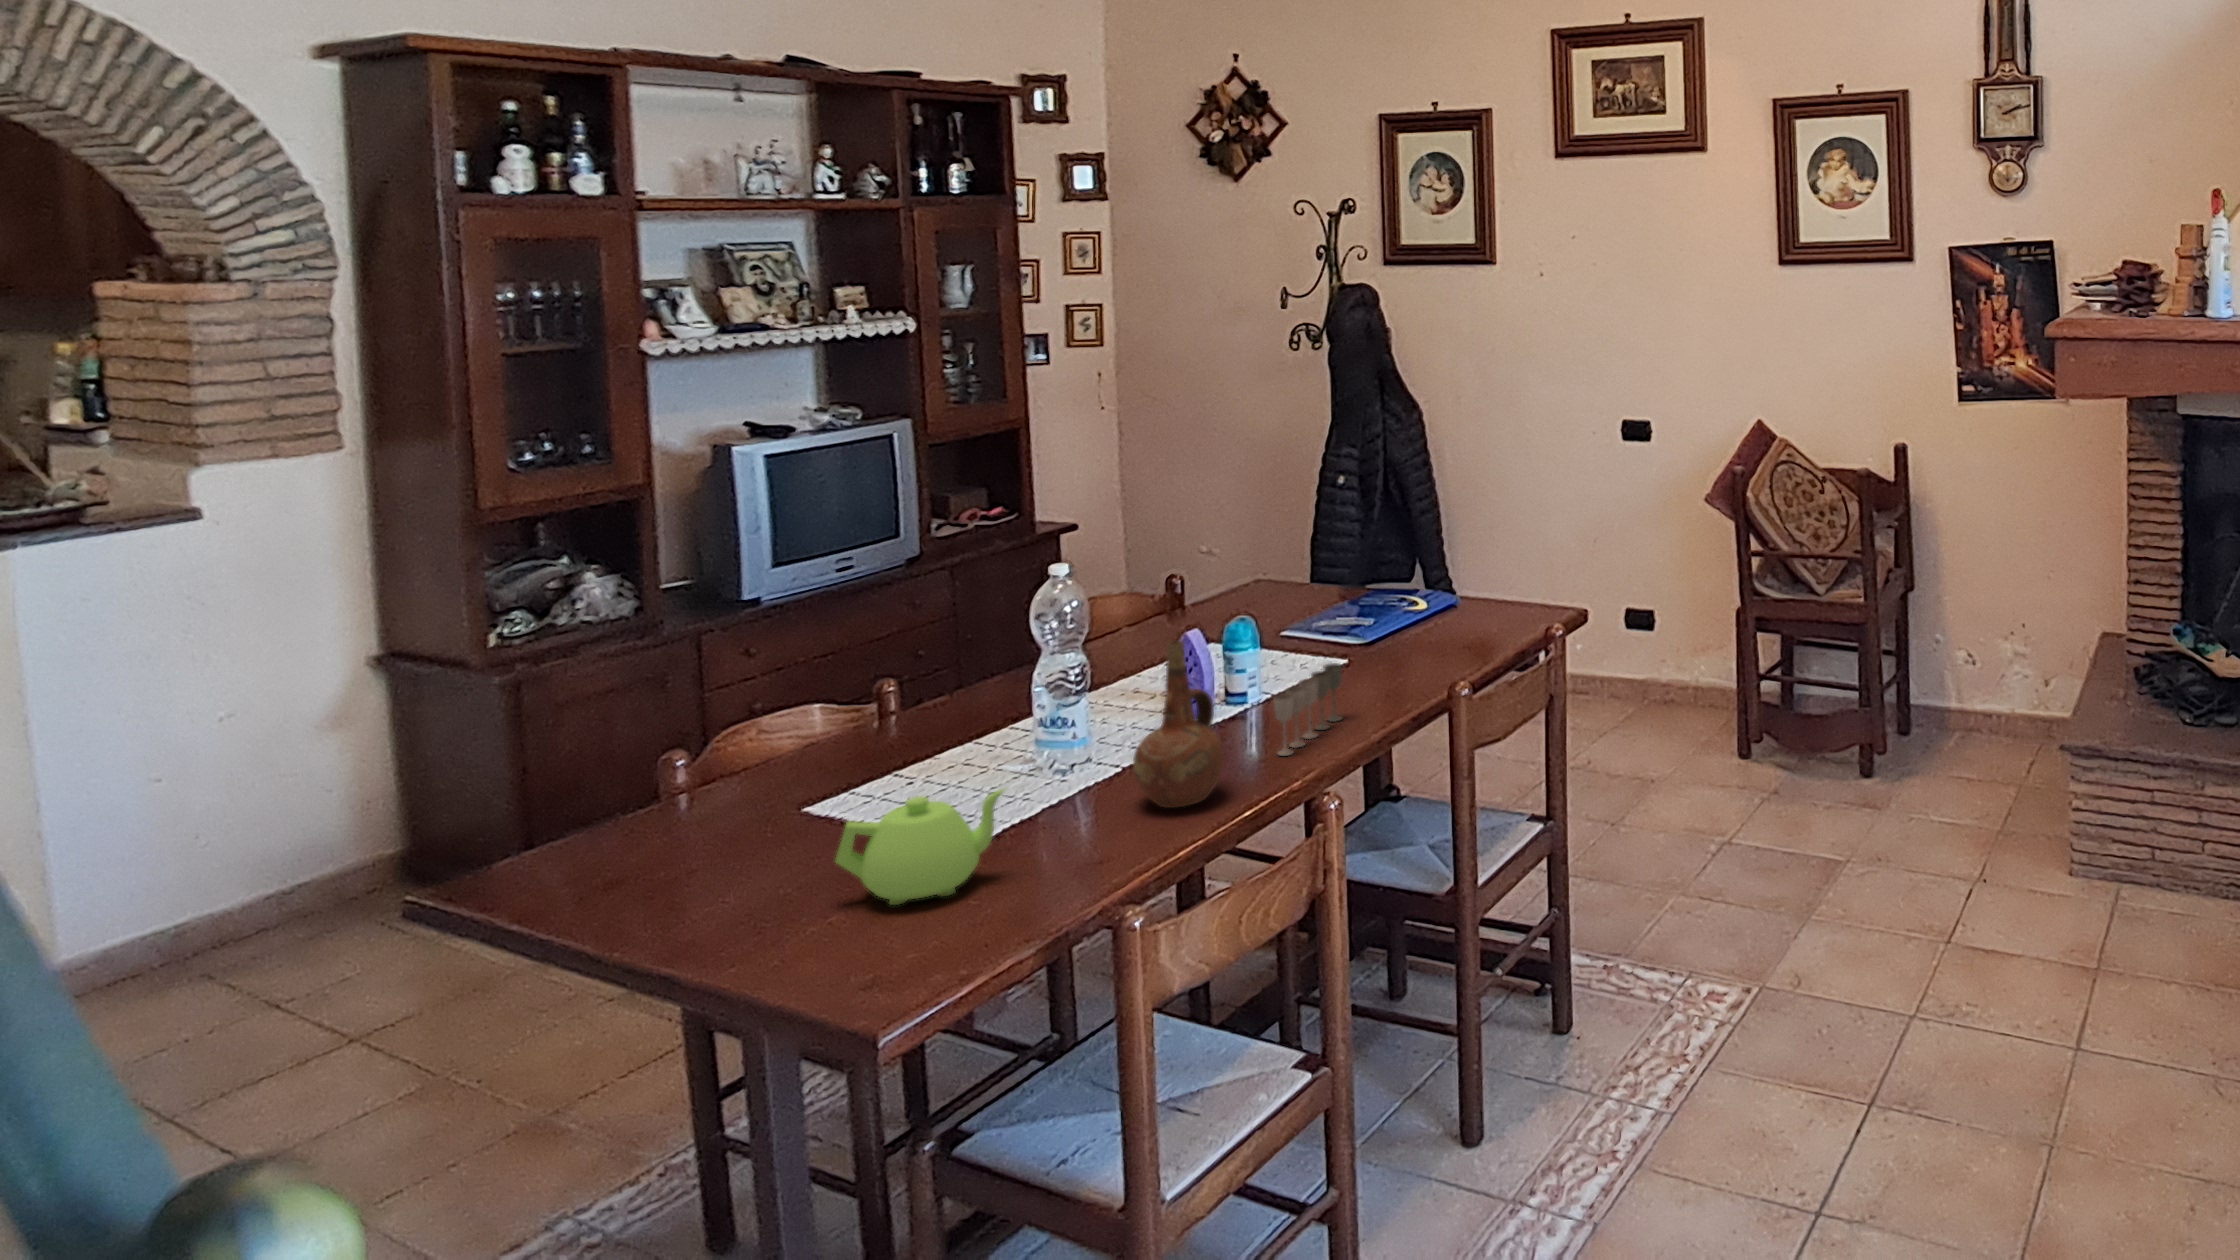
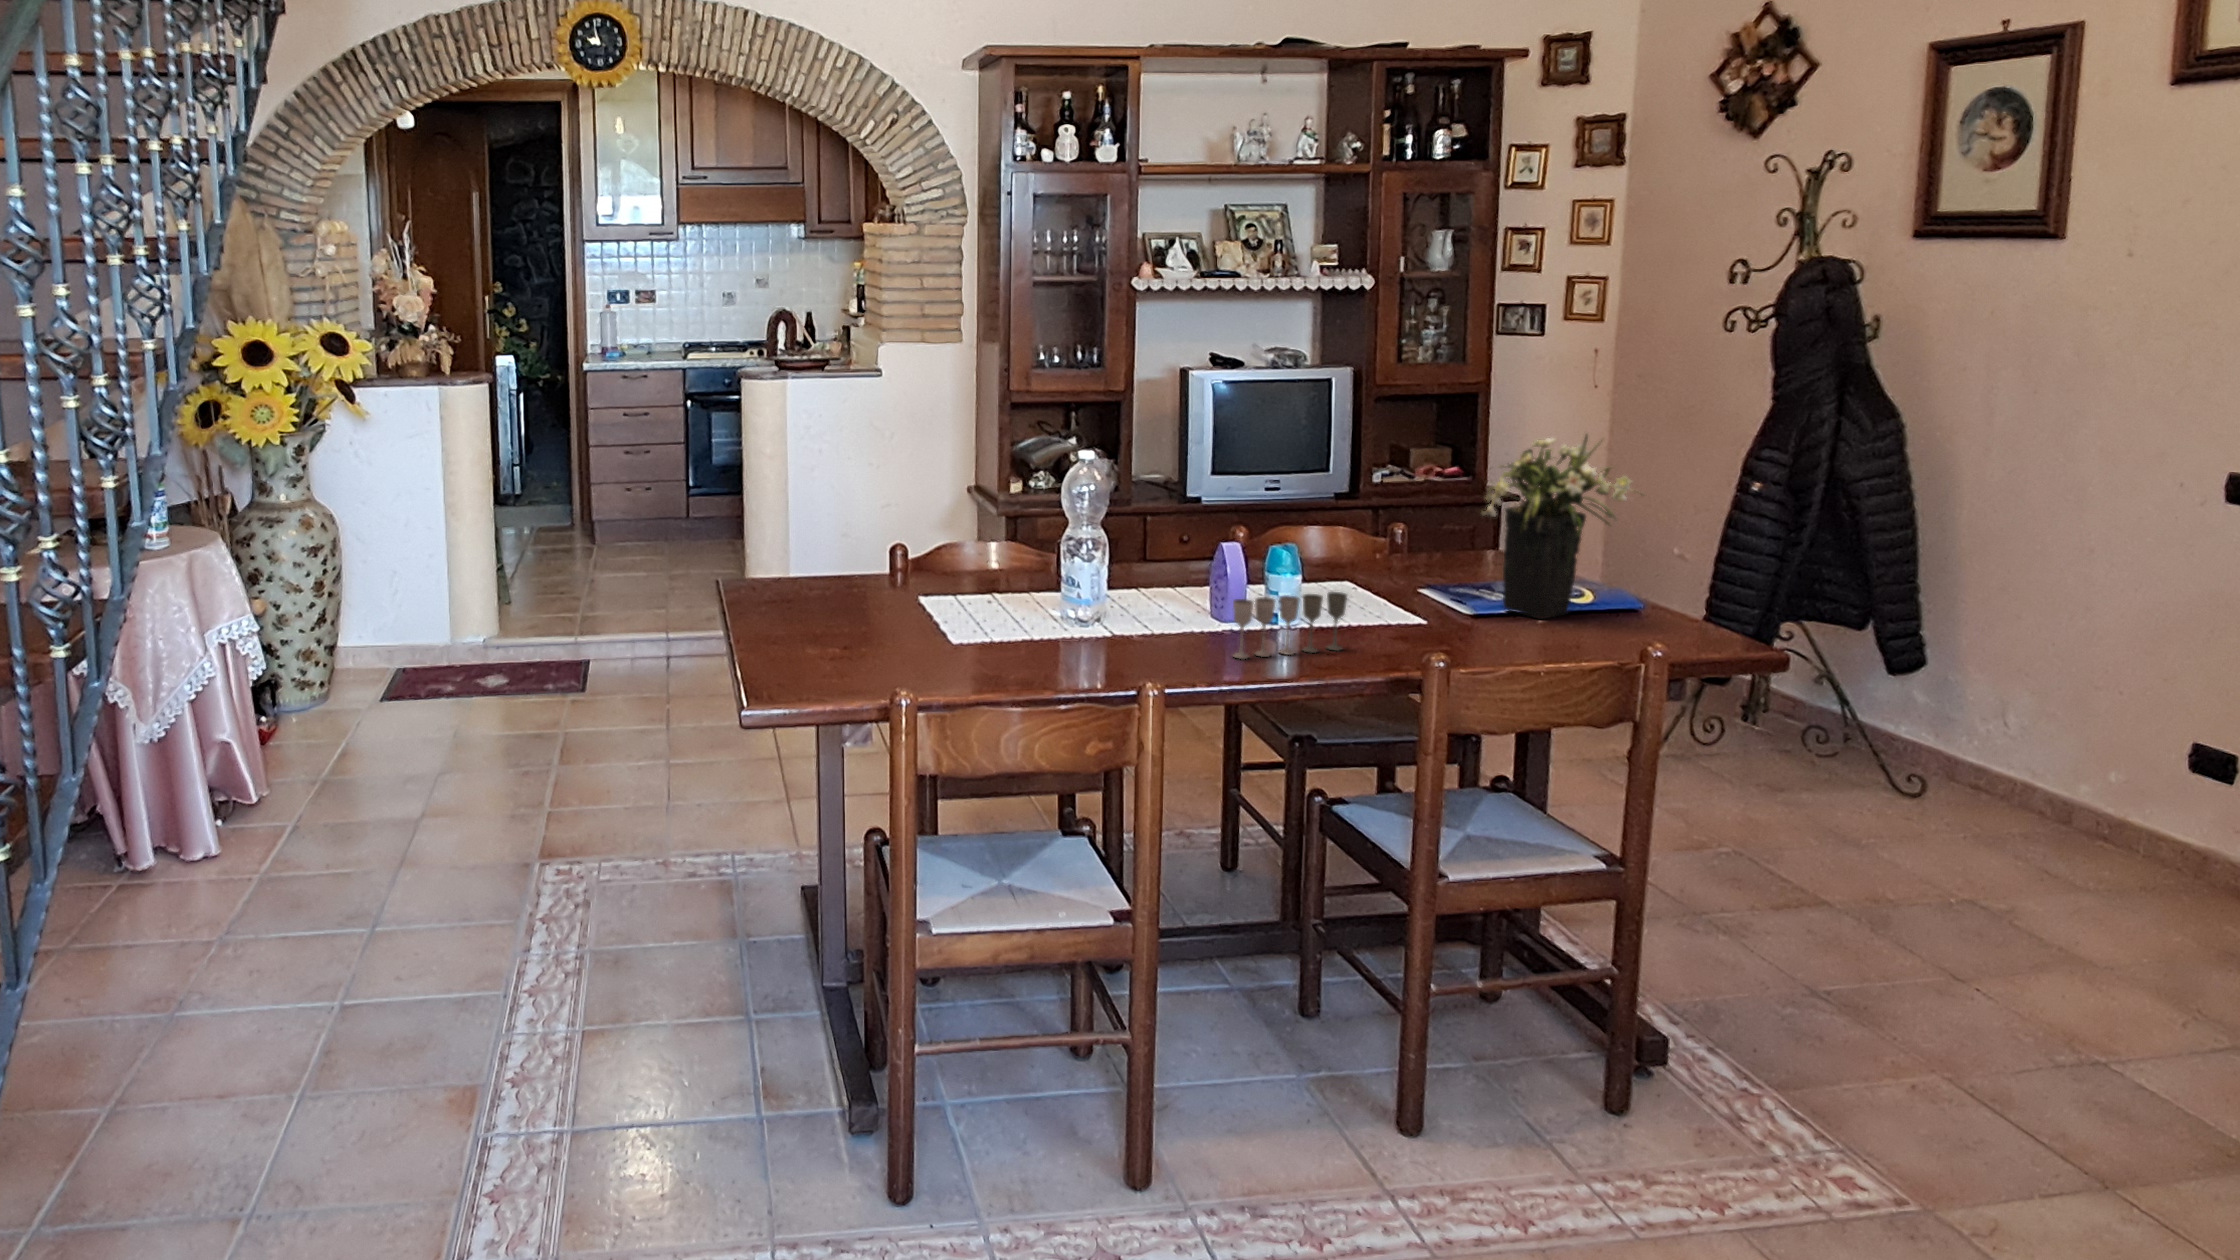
flower arrangement: none [1349,473,1475,644] -> present [1481,434,1644,619]
ceramic pitcher: present [1133,641,1224,808] -> none [1065,516,1151,663]
teapot: present [835,789,1005,905] -> none [821,580,927,659]

